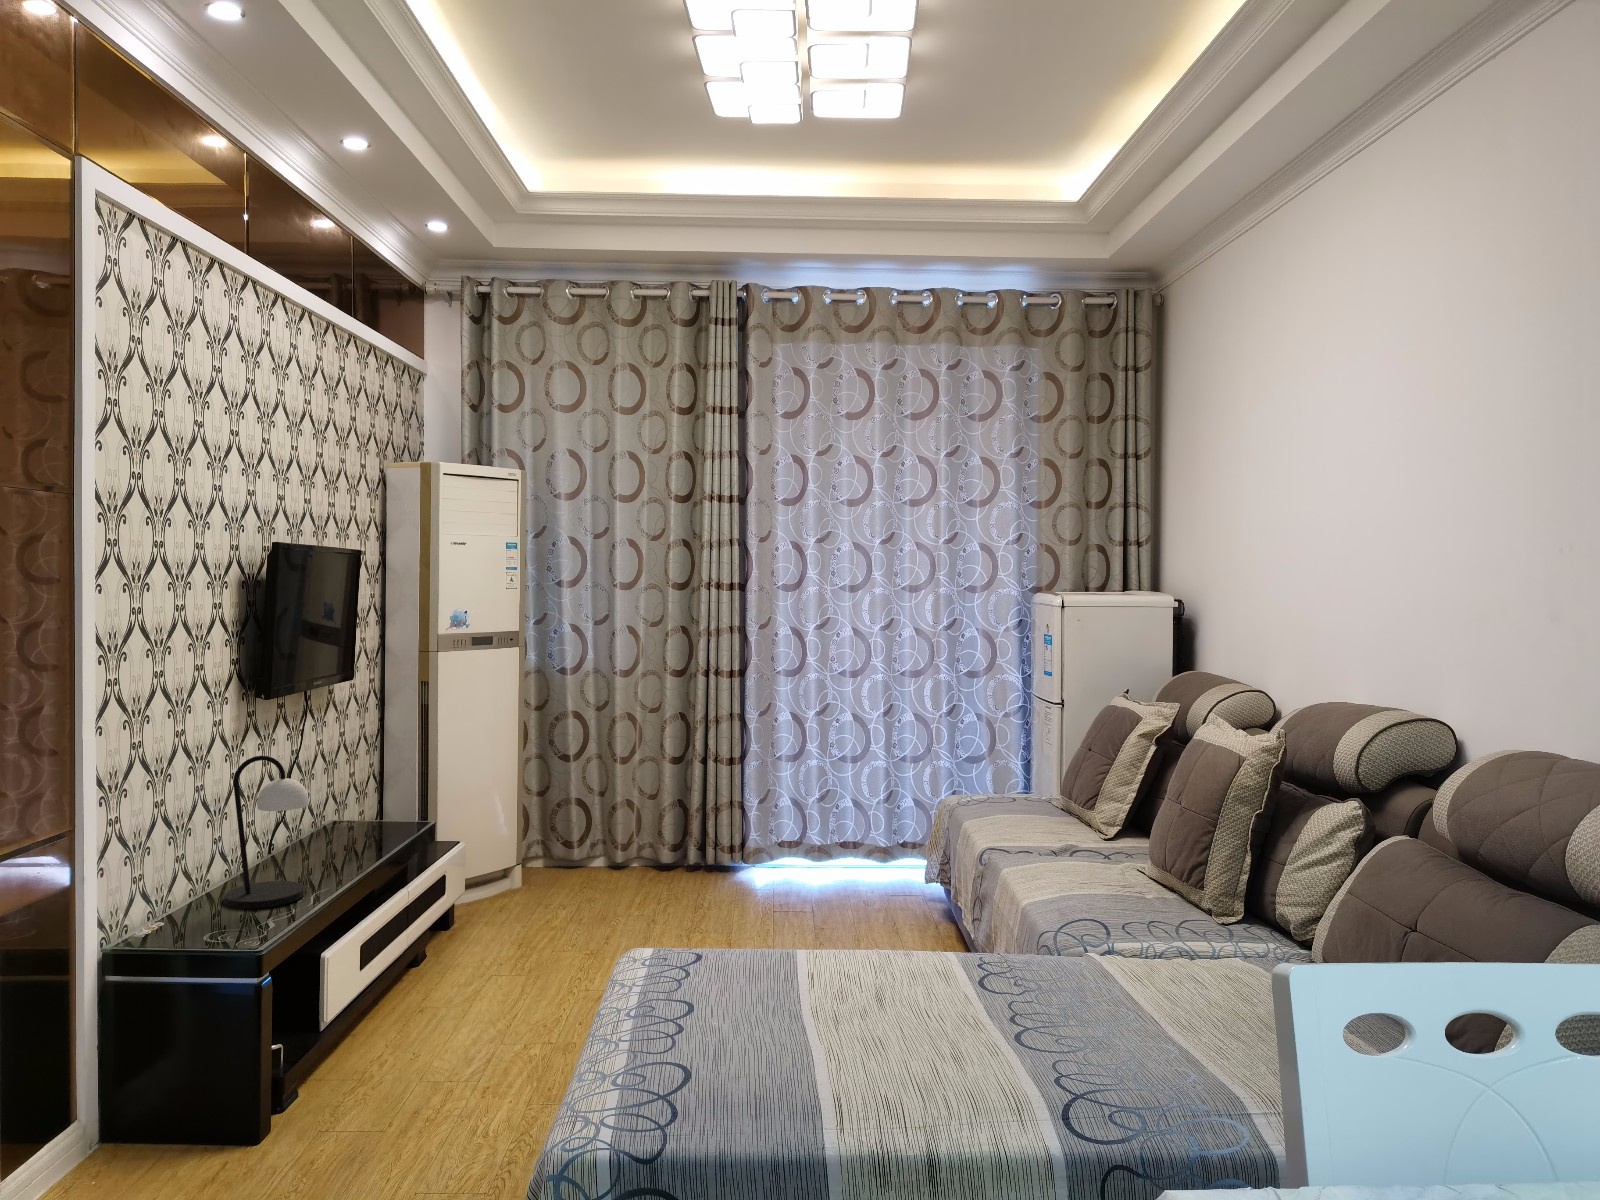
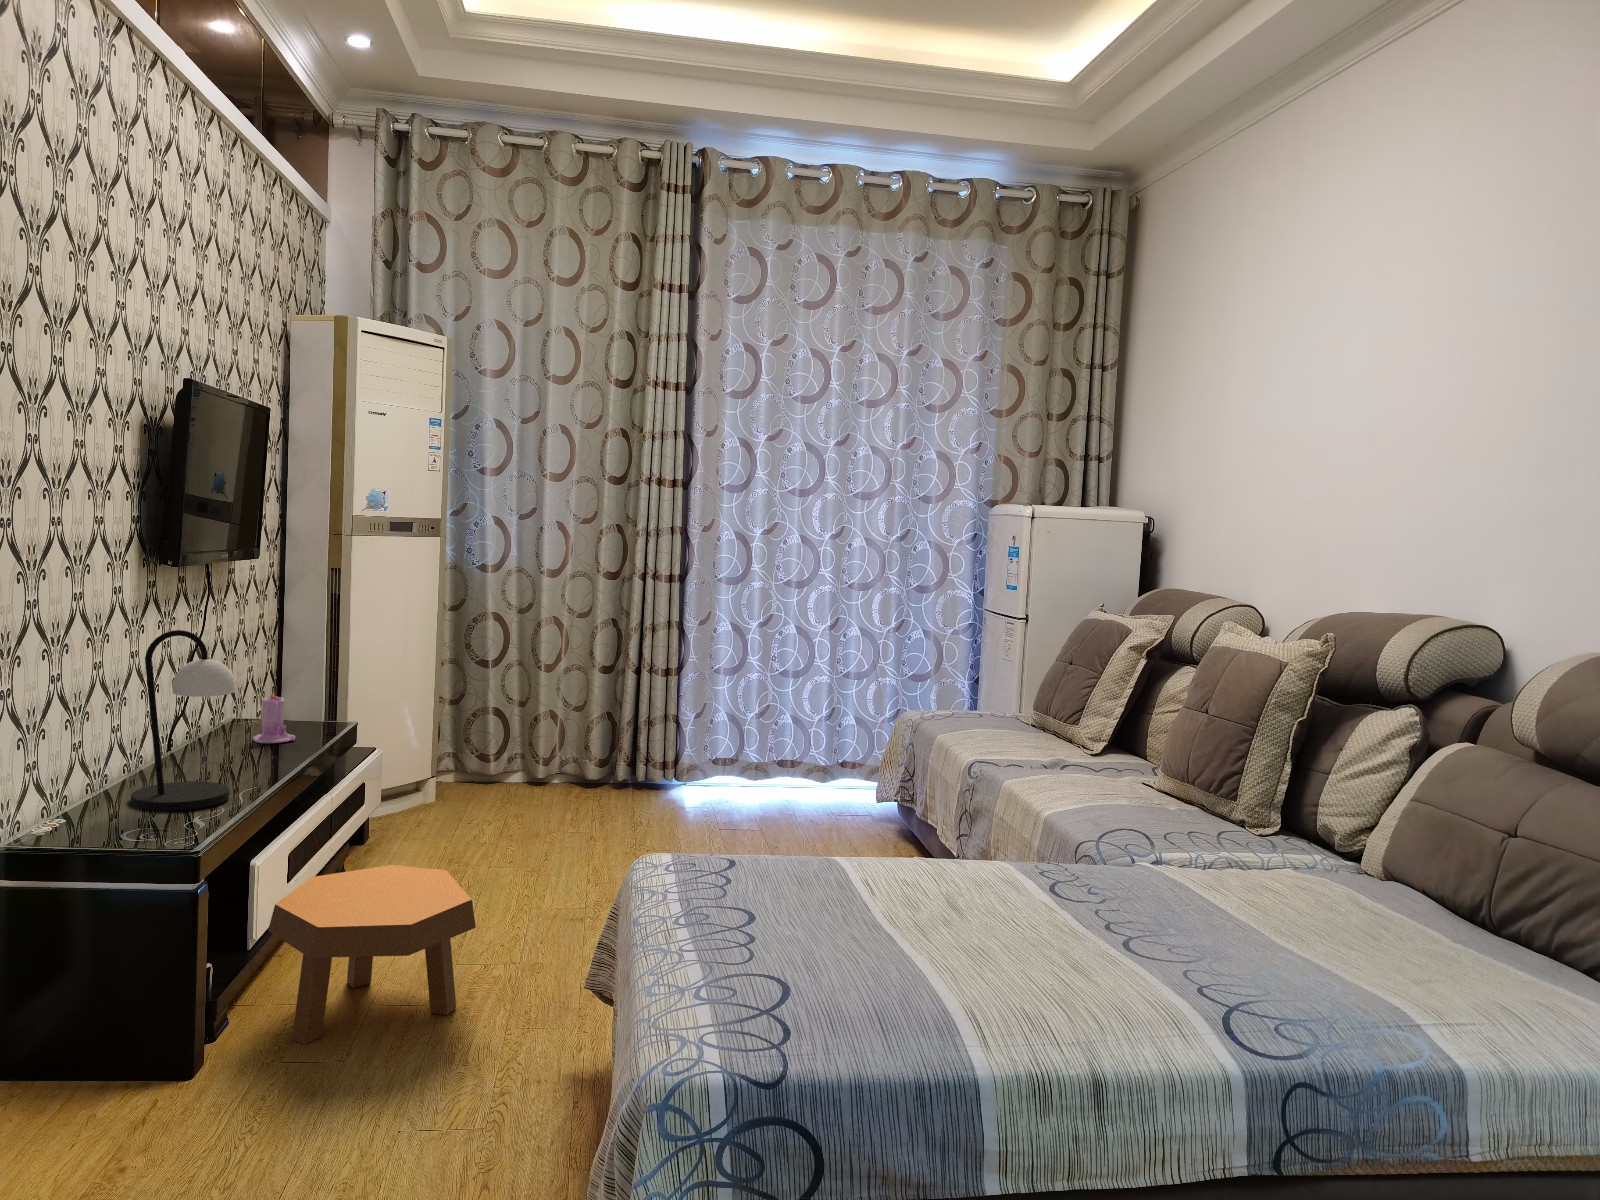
candle: none [345,795,381,841] -> present [253,692,295,743]
footstool: none [328,952,500,1113] -> present [268,865,476,1044]

